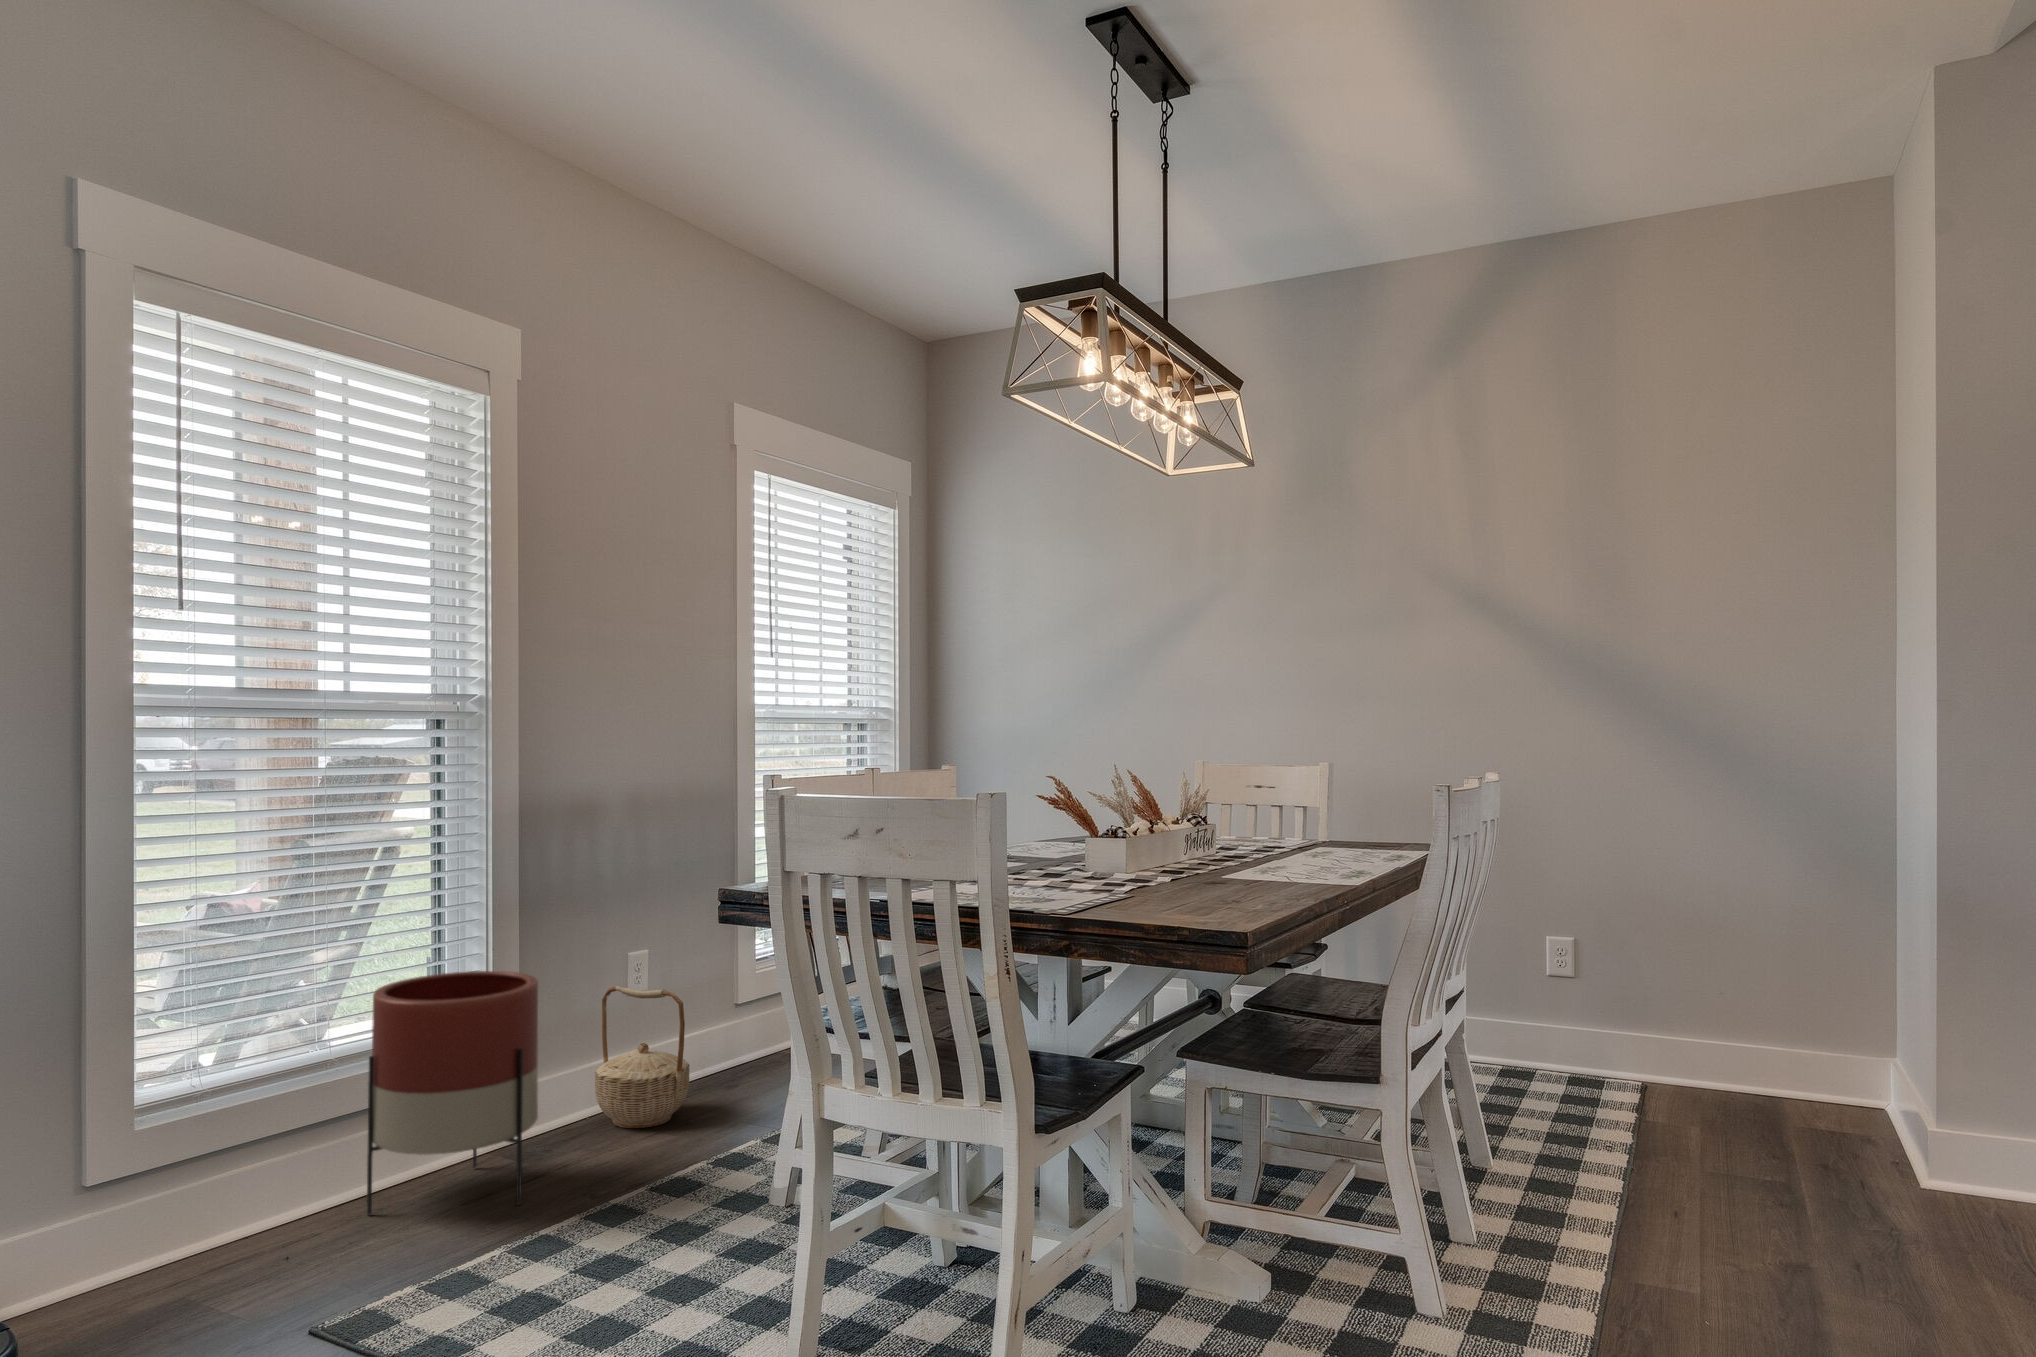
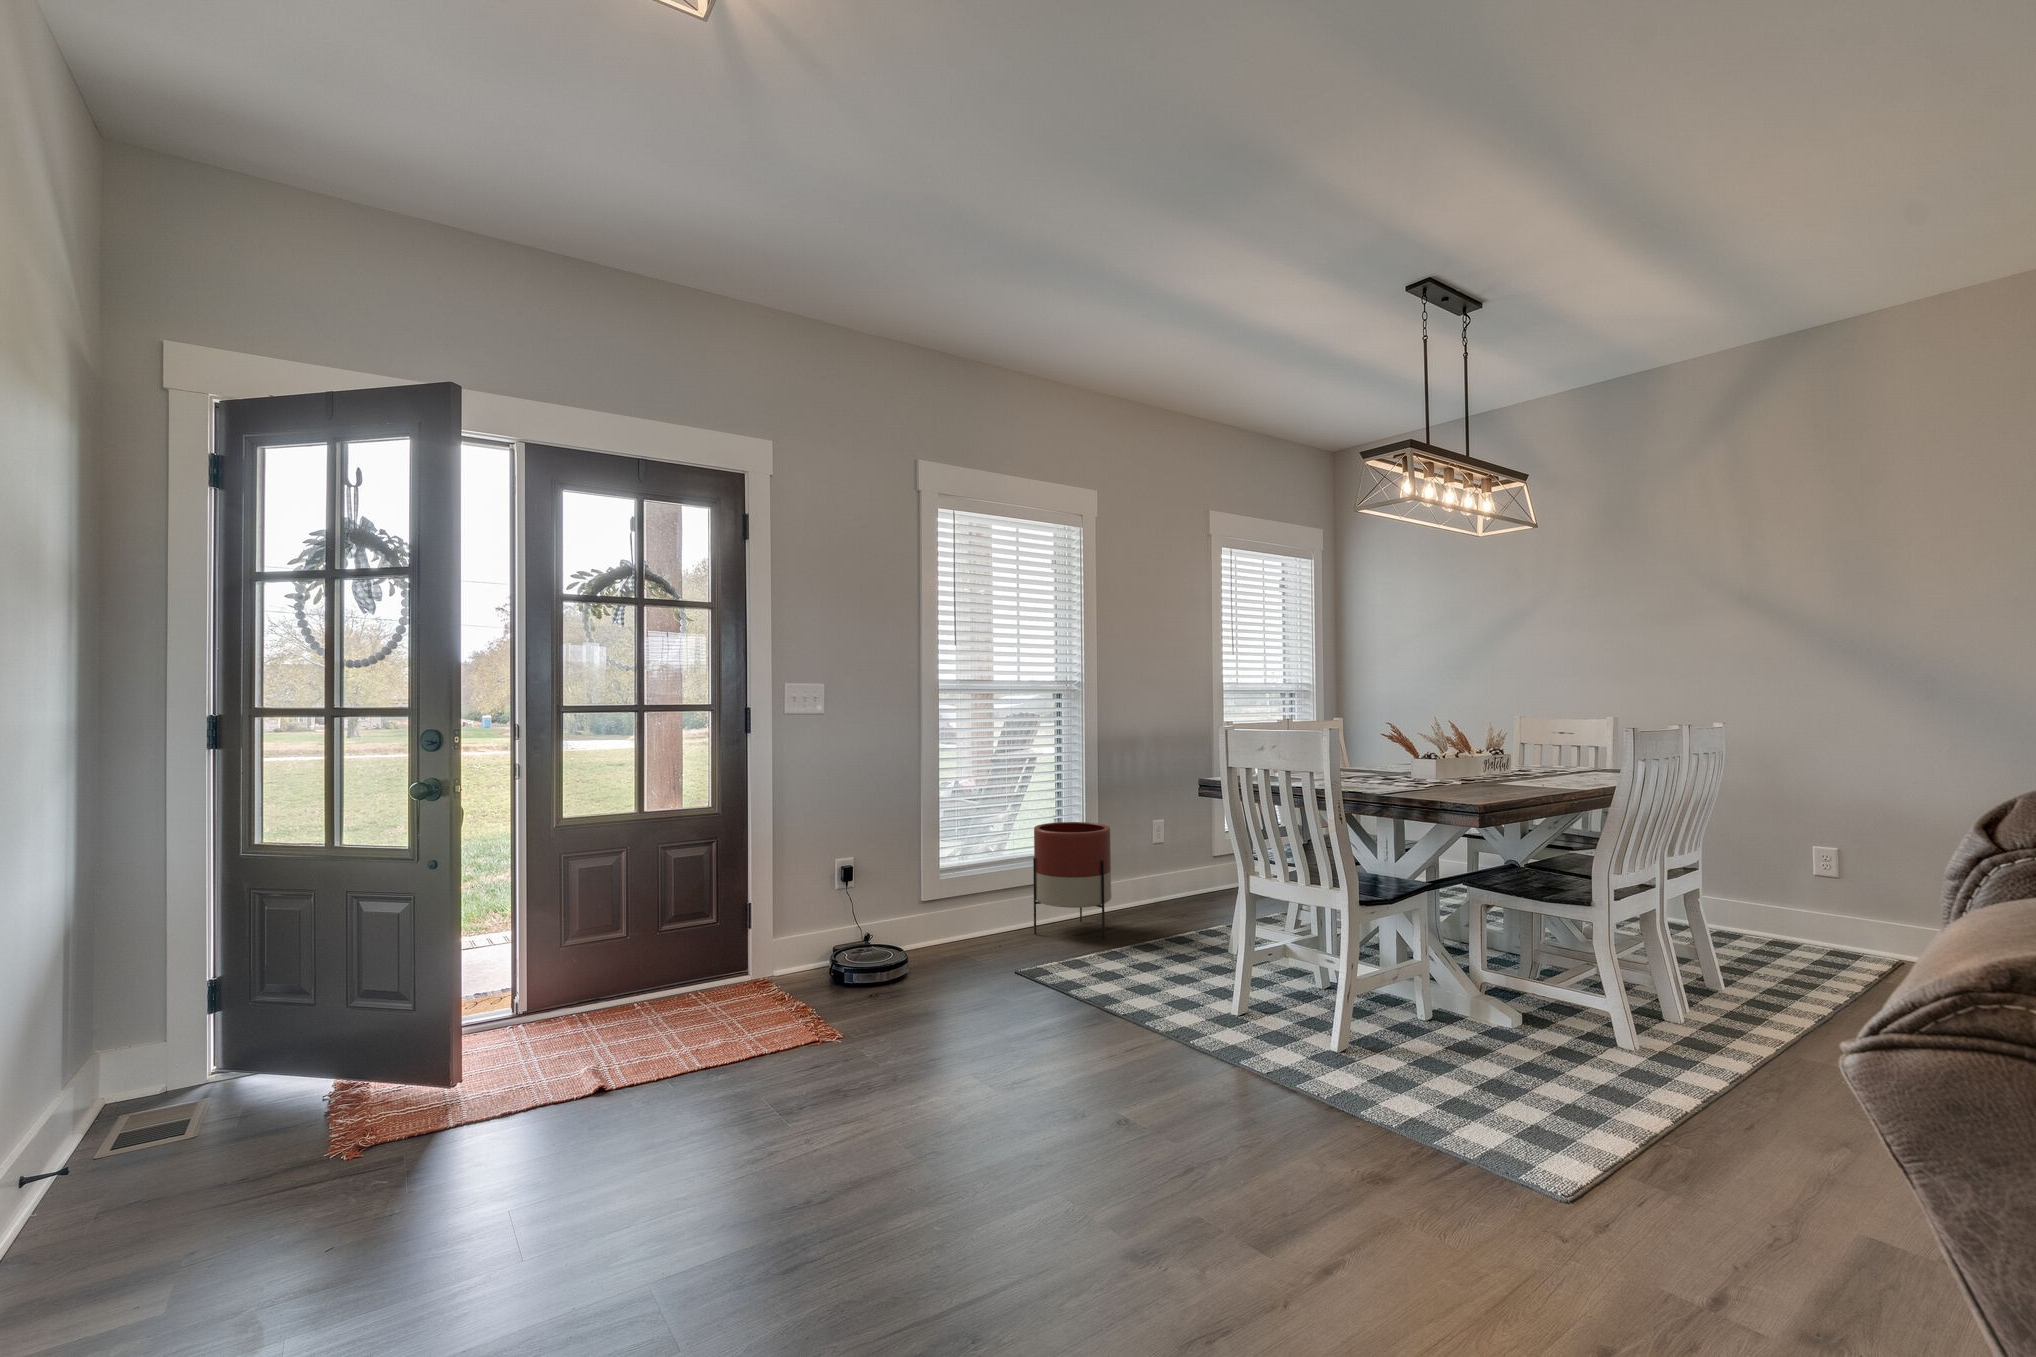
basket: present [595,986,690,1128] -> none [1139,838,1189,914]

